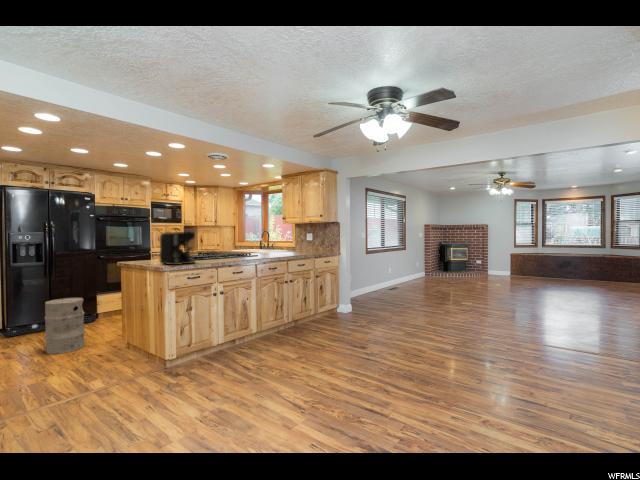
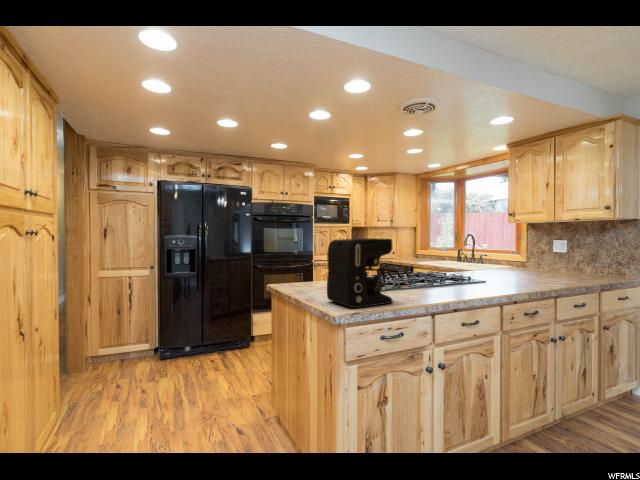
trash can: present [45,298,85,354] -> none [180,326,227,411]

